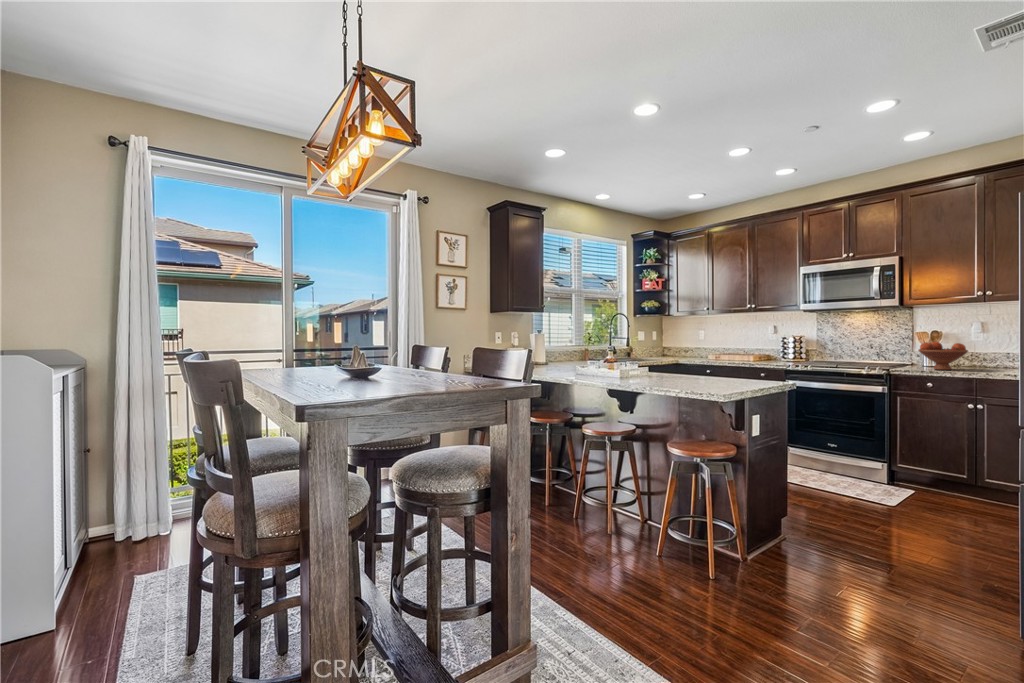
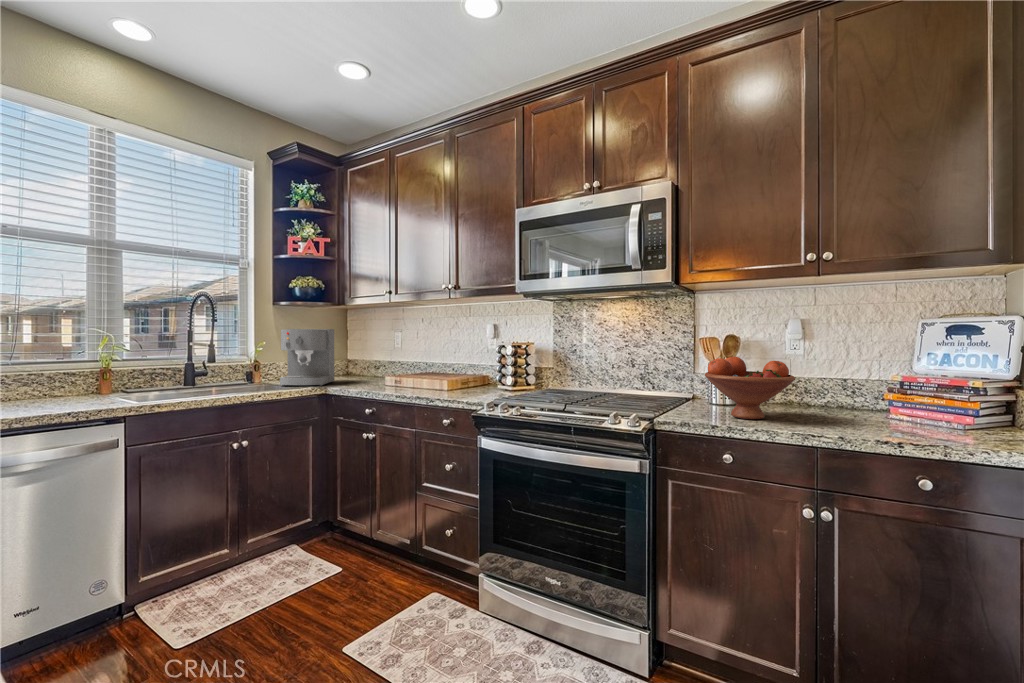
coffee maker: none [652,330,676,360] -> present [280,329,334,386]

